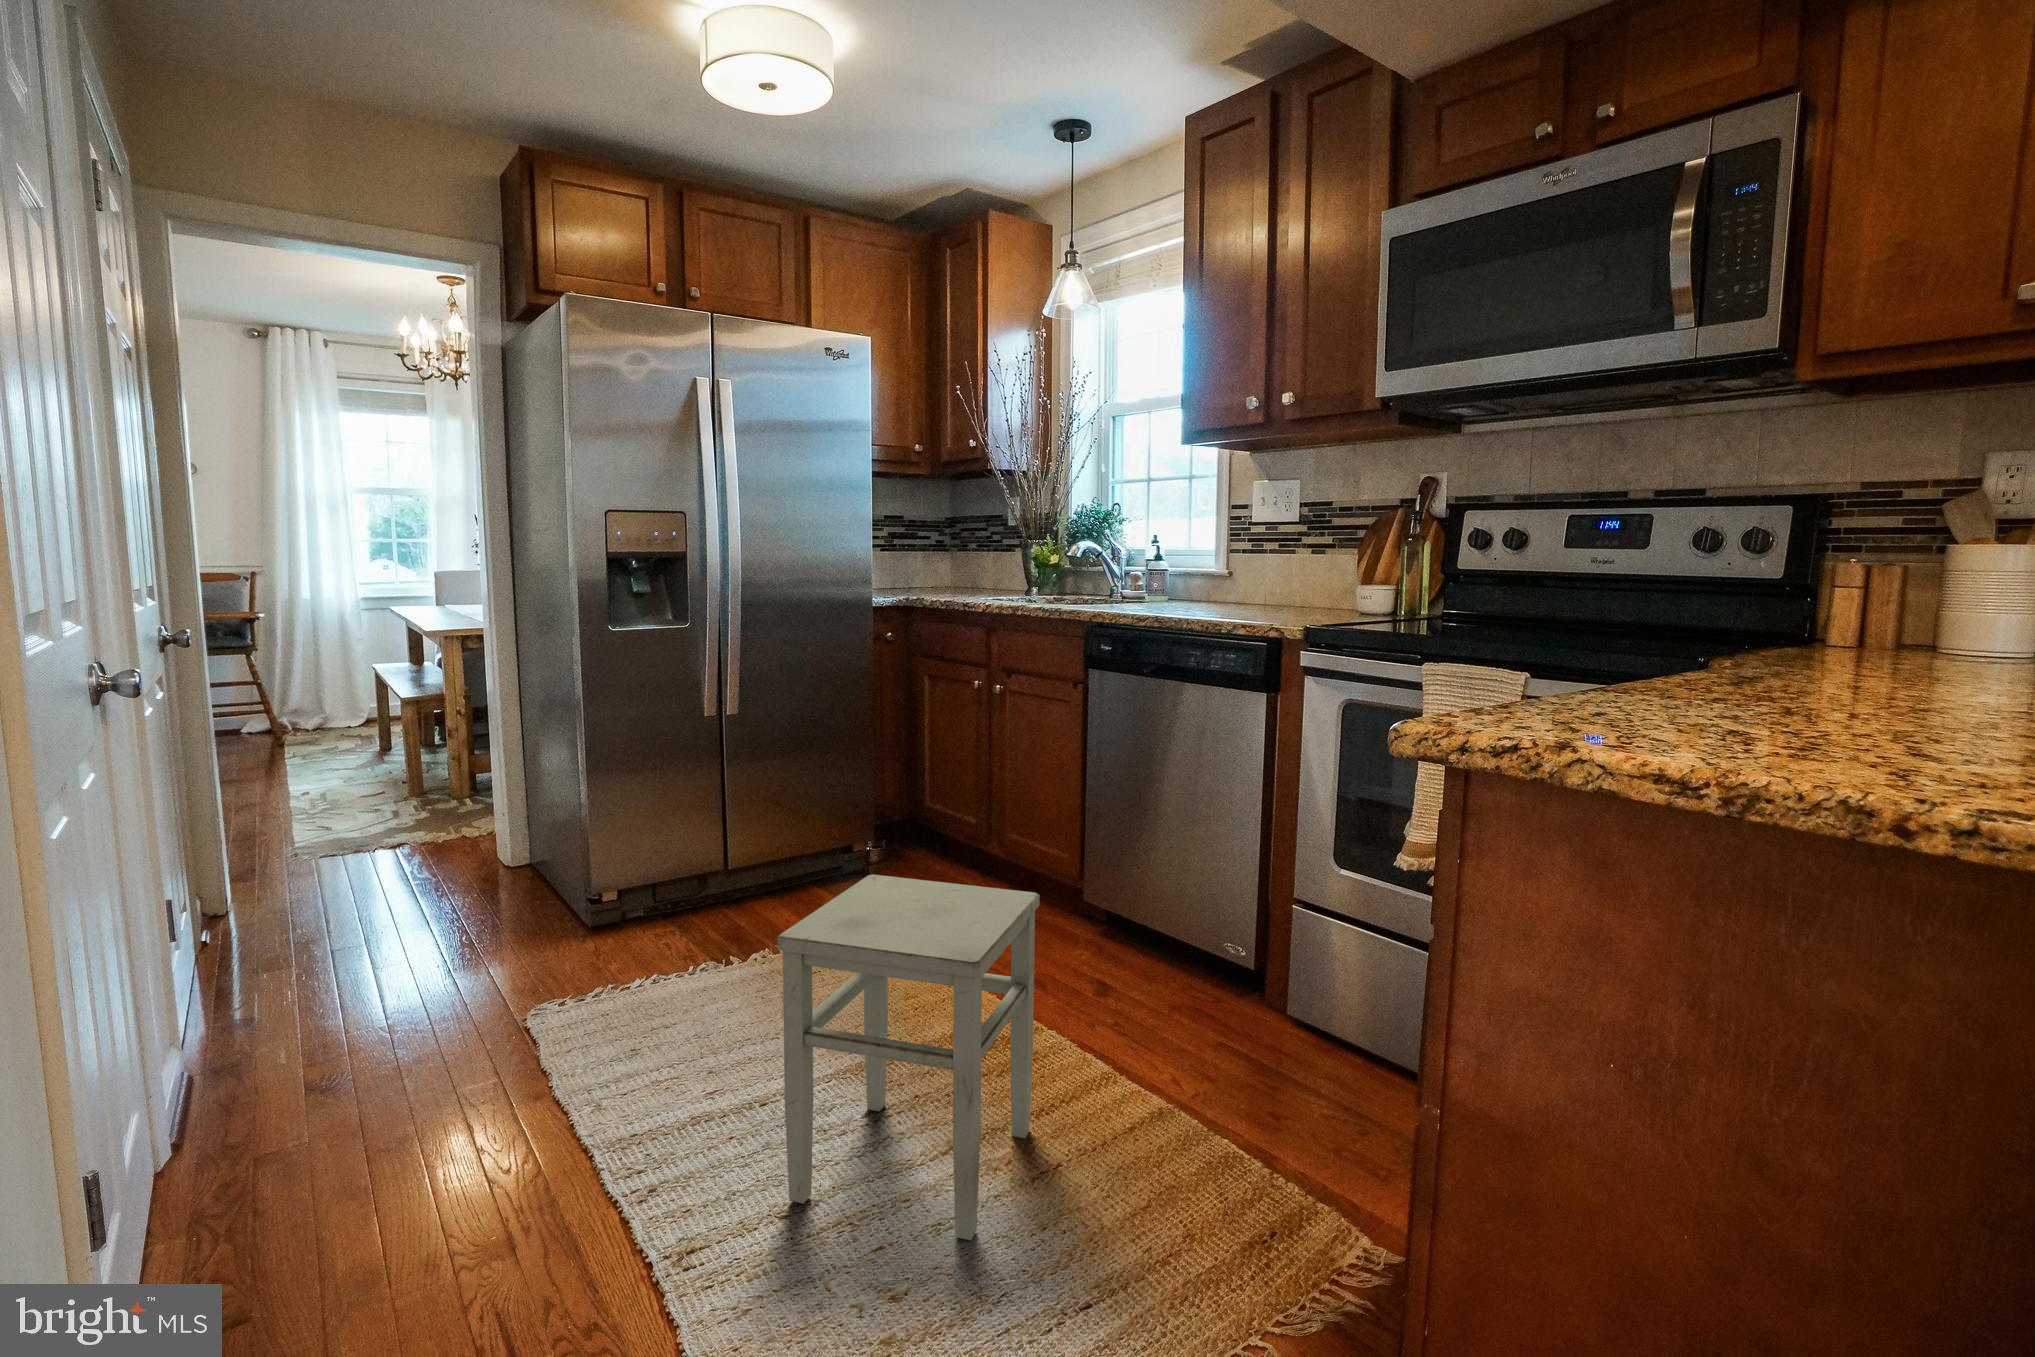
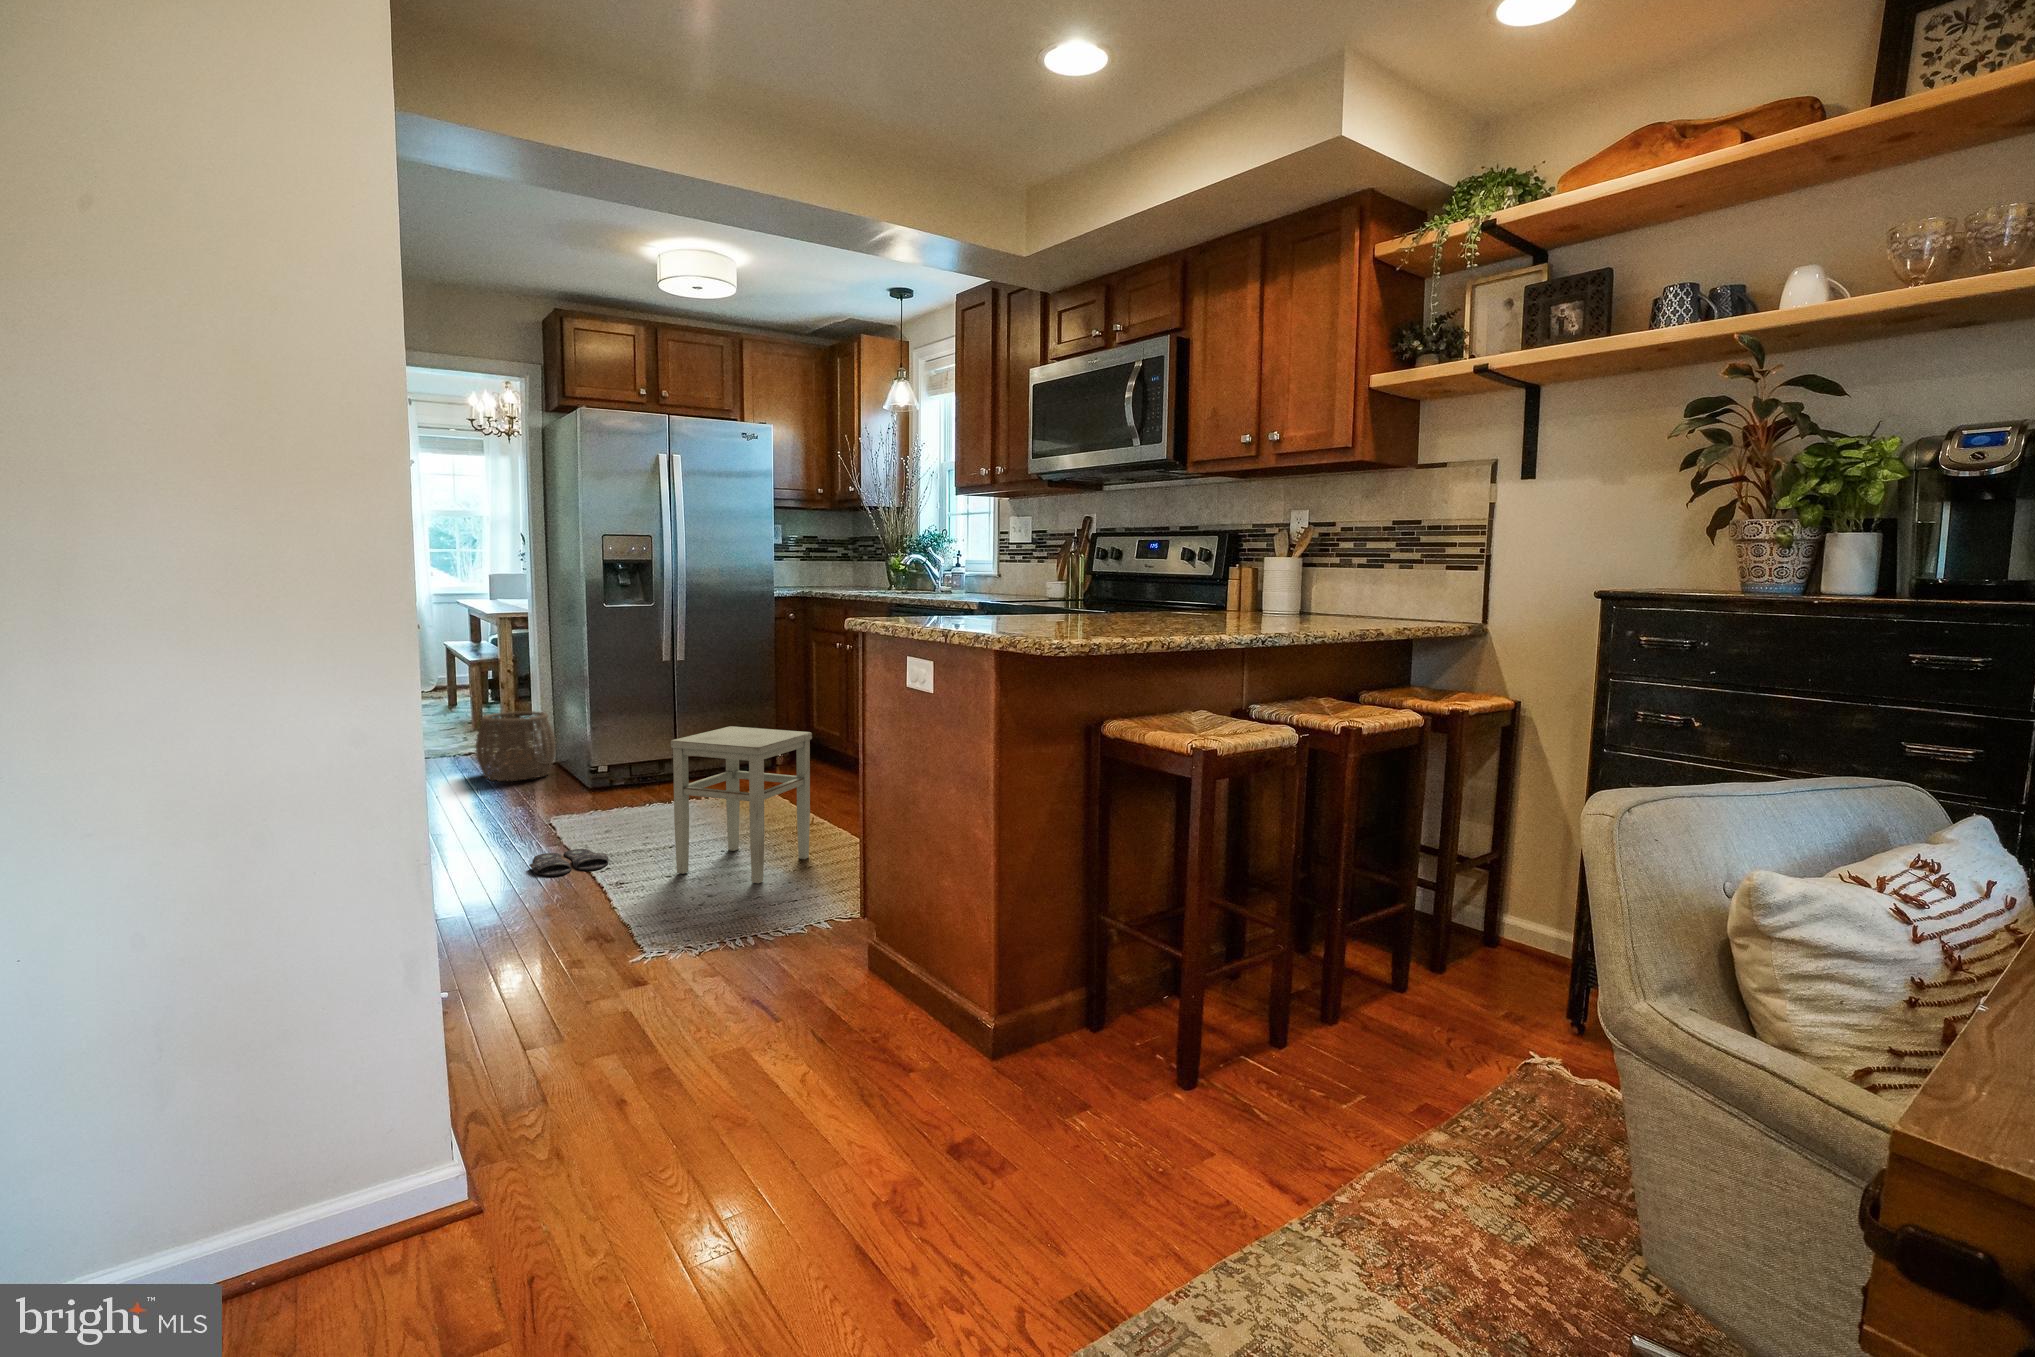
woven basket: none [399,792,531,912] -> present [476,711,556,781]
slippers: none [484,1112,643,1219] -> present [529,849,608,876]

